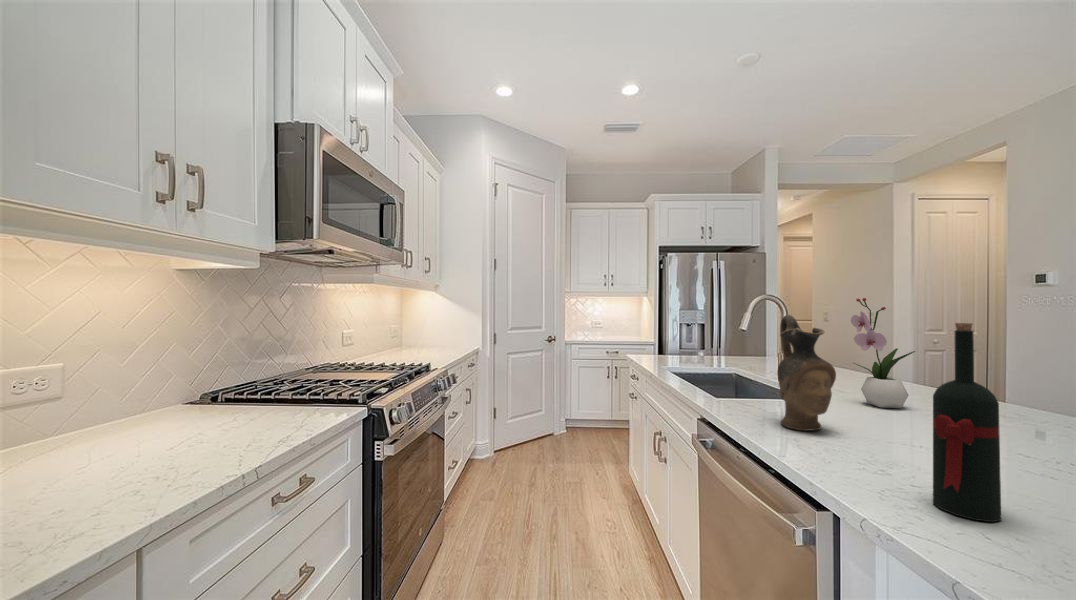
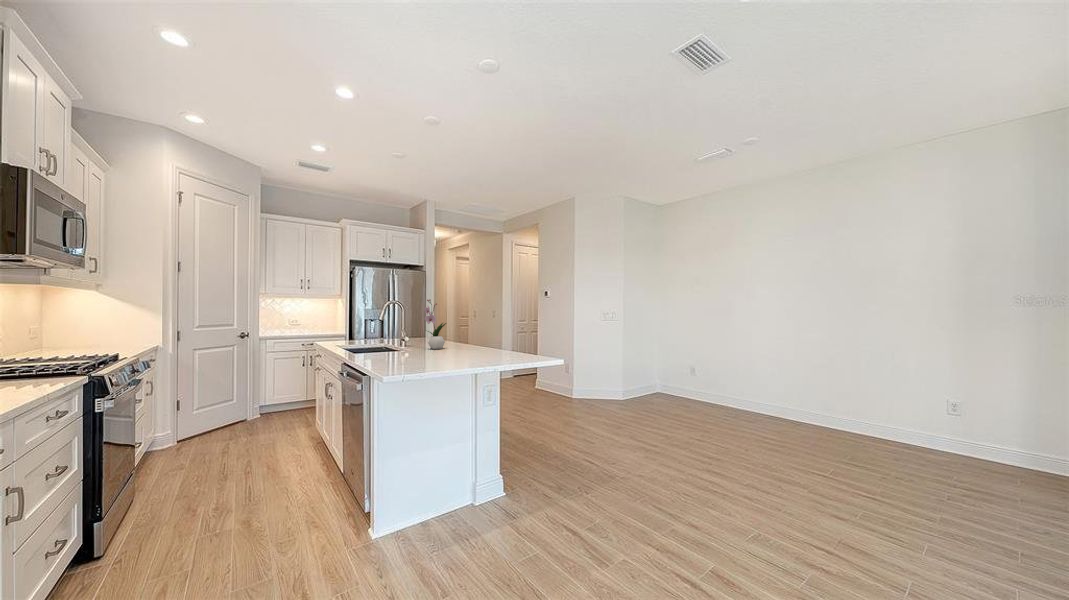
ceramic pitcher: present [777,315,836,431] -> none [379,307,402,358]
wine bottle: present [933,323,1001,522] -> none [405,307,423,367]

